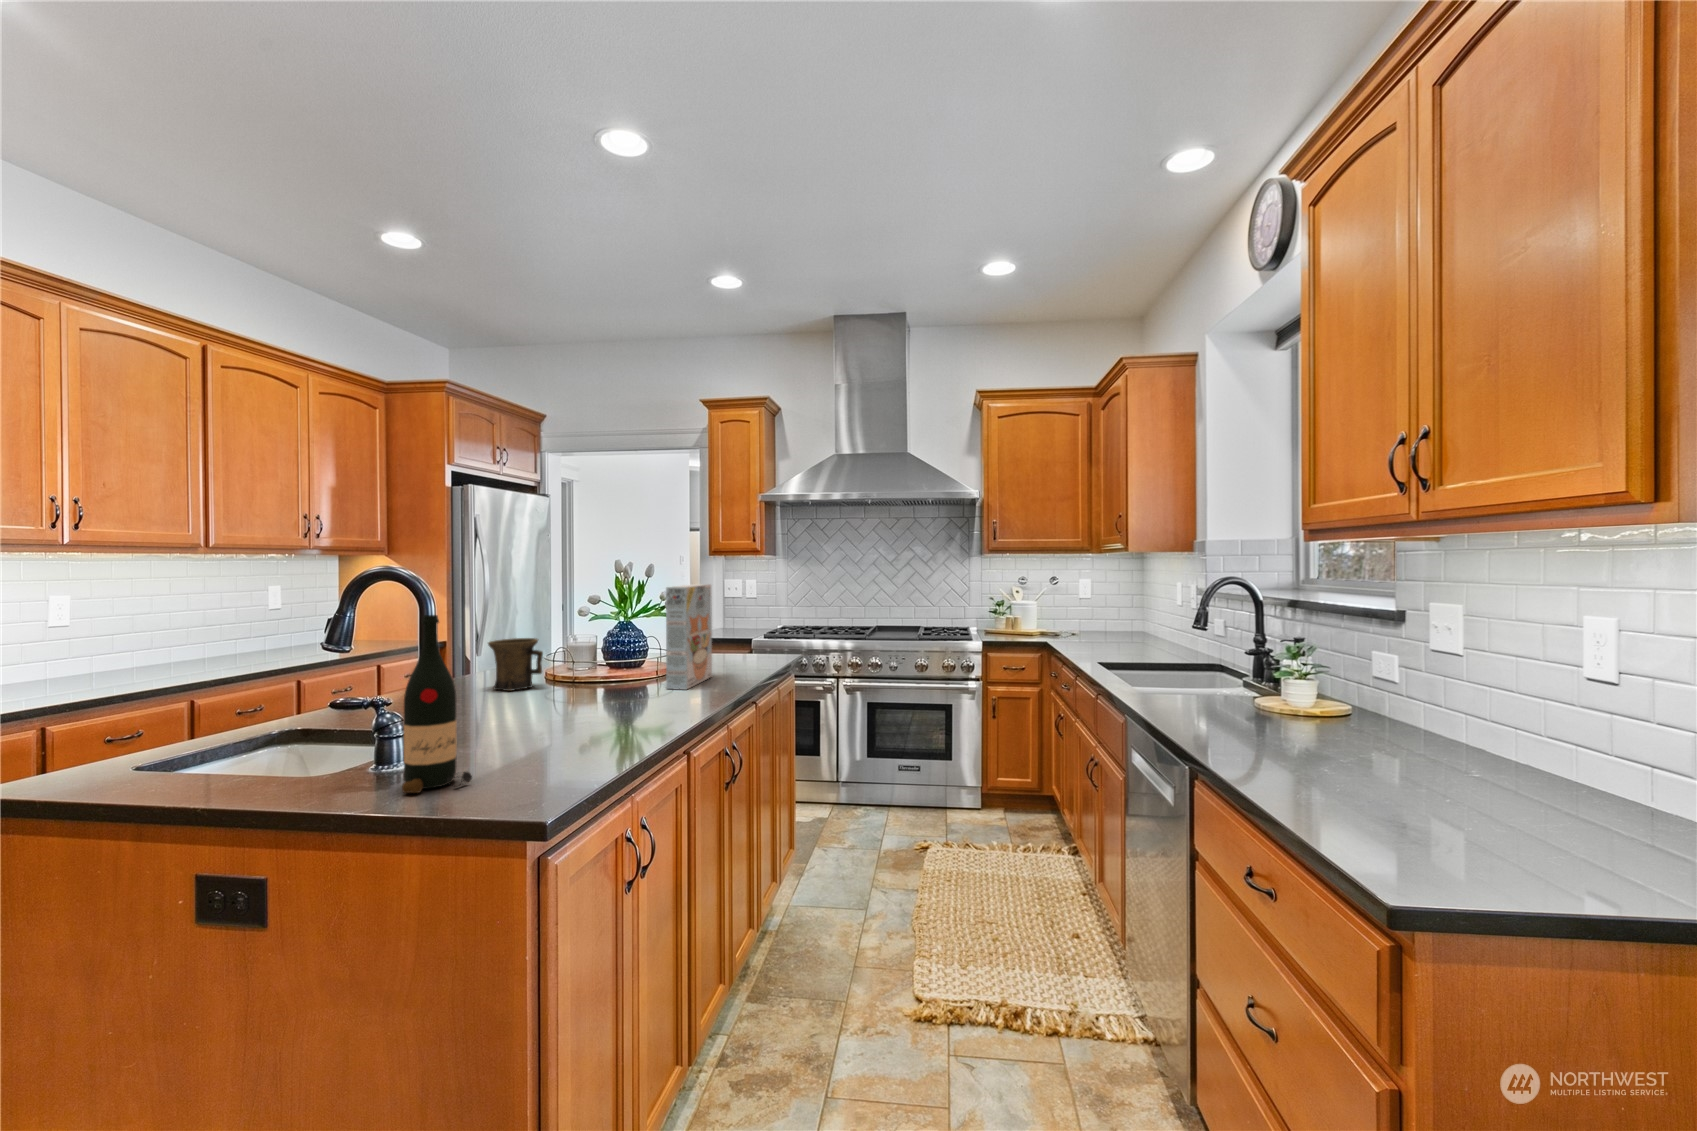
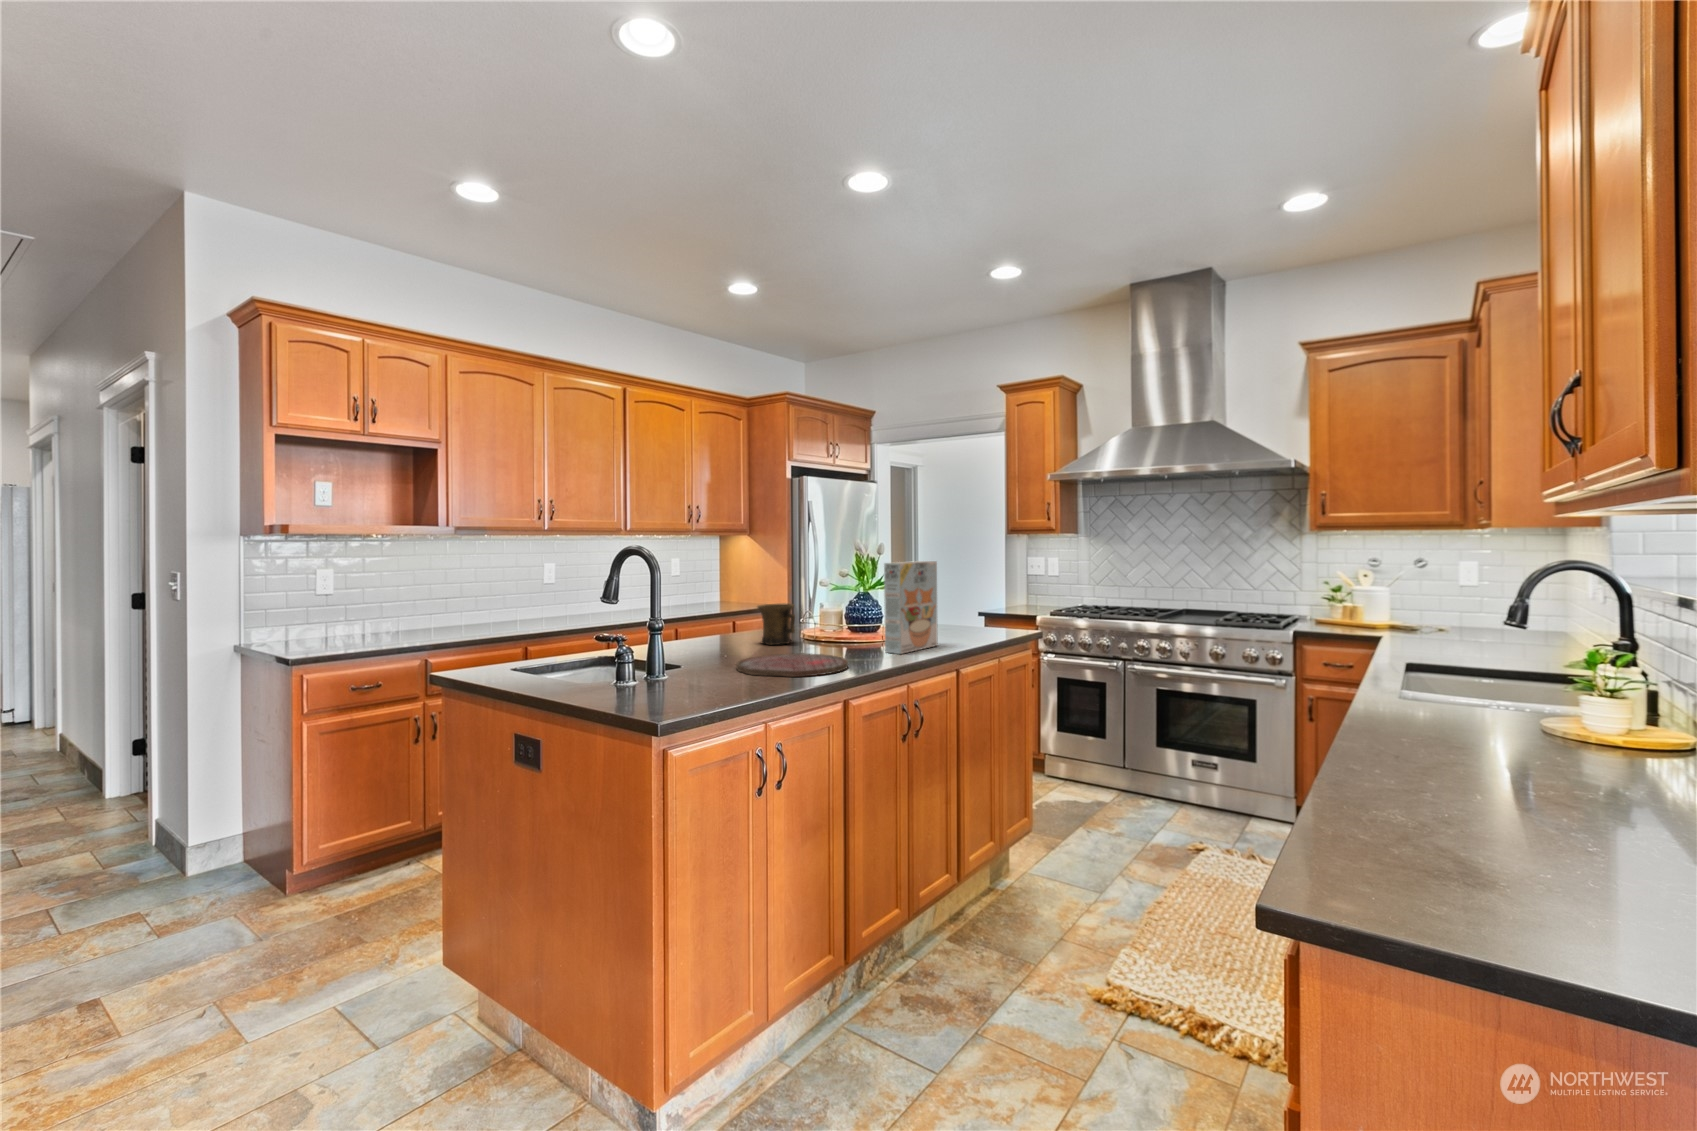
wine bottle: present [402,615,472,793] -> none [619,579,662,702]
cutting board: none [509,698,655,733] -> present [737,654,848,677]

